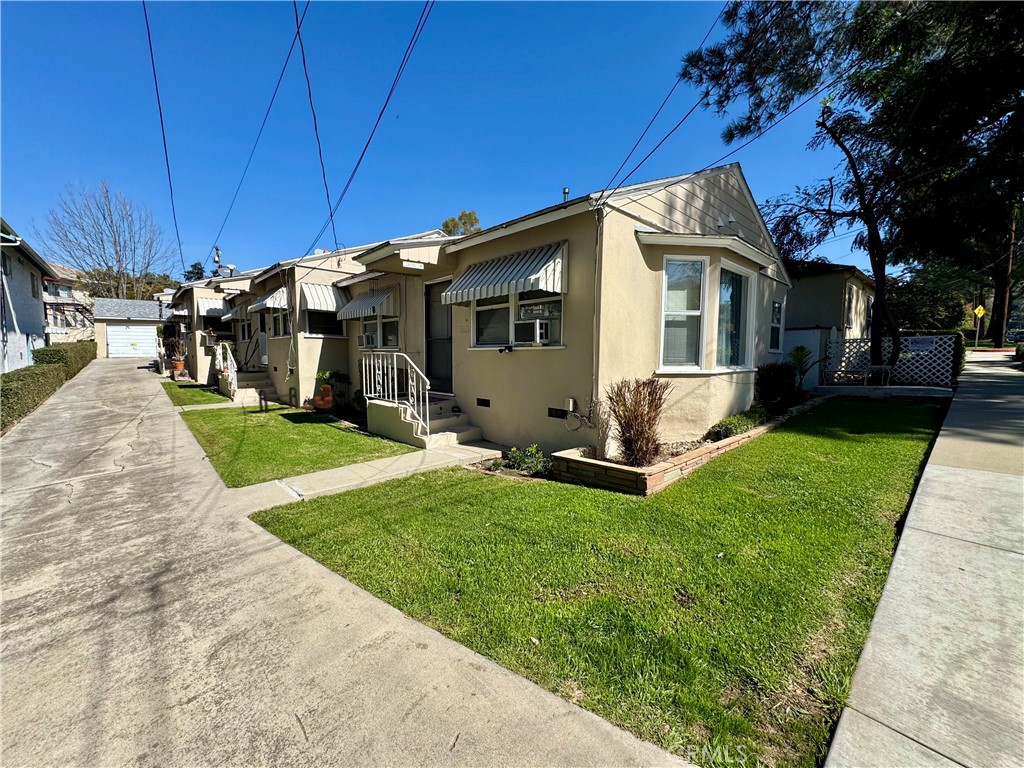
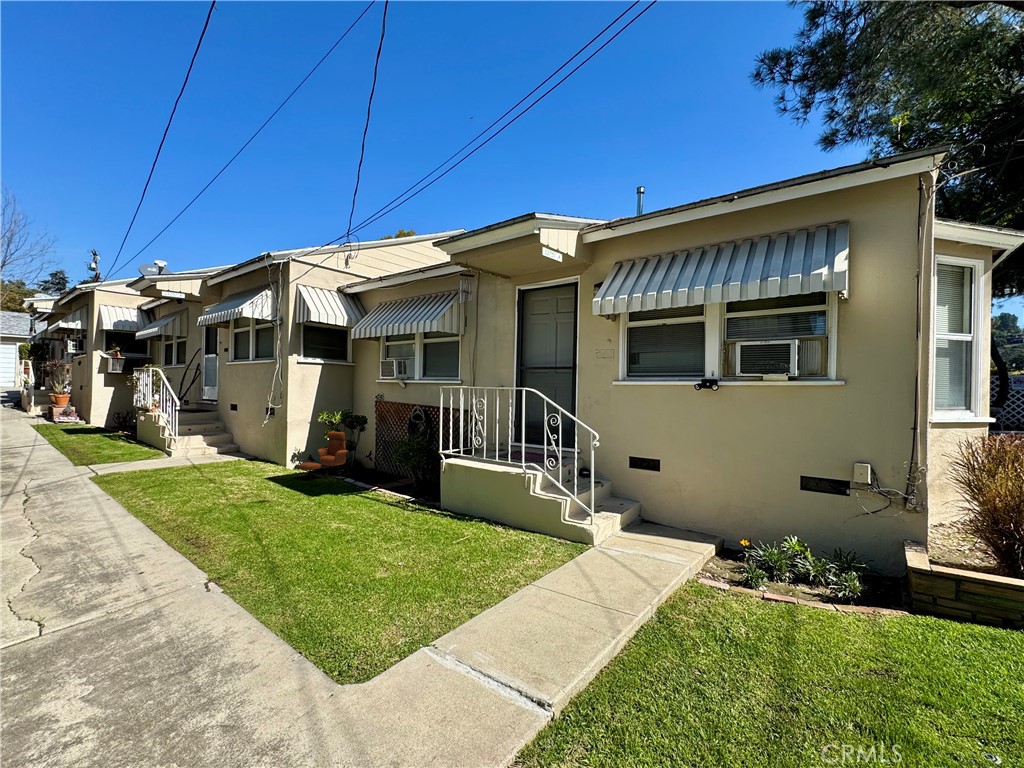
bench: present [259,387,298,413] -> none [224,434,284,474]

